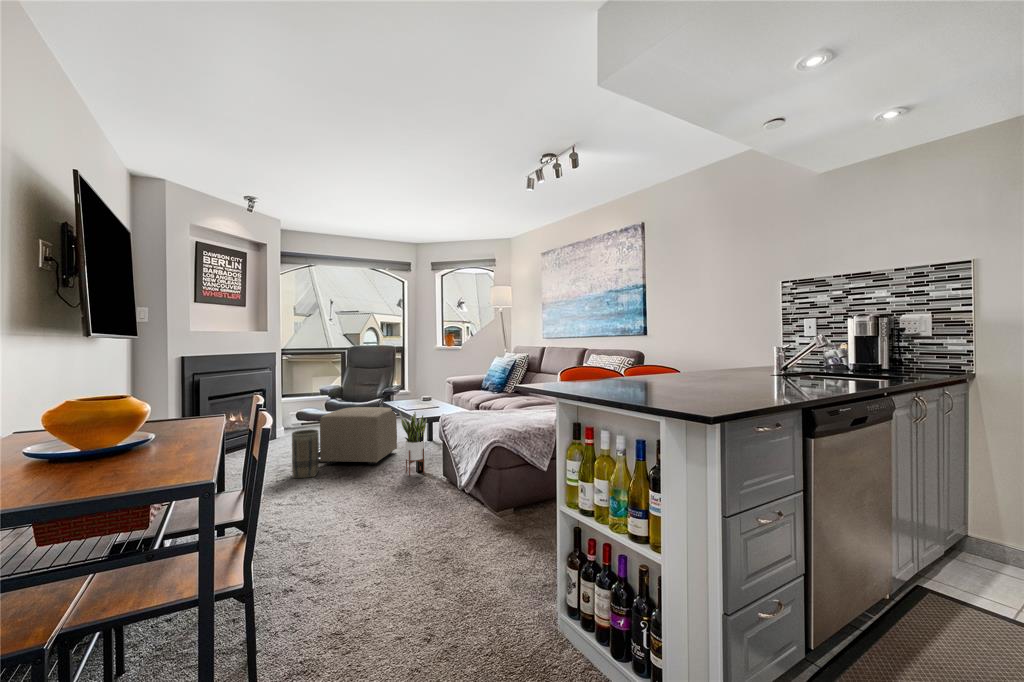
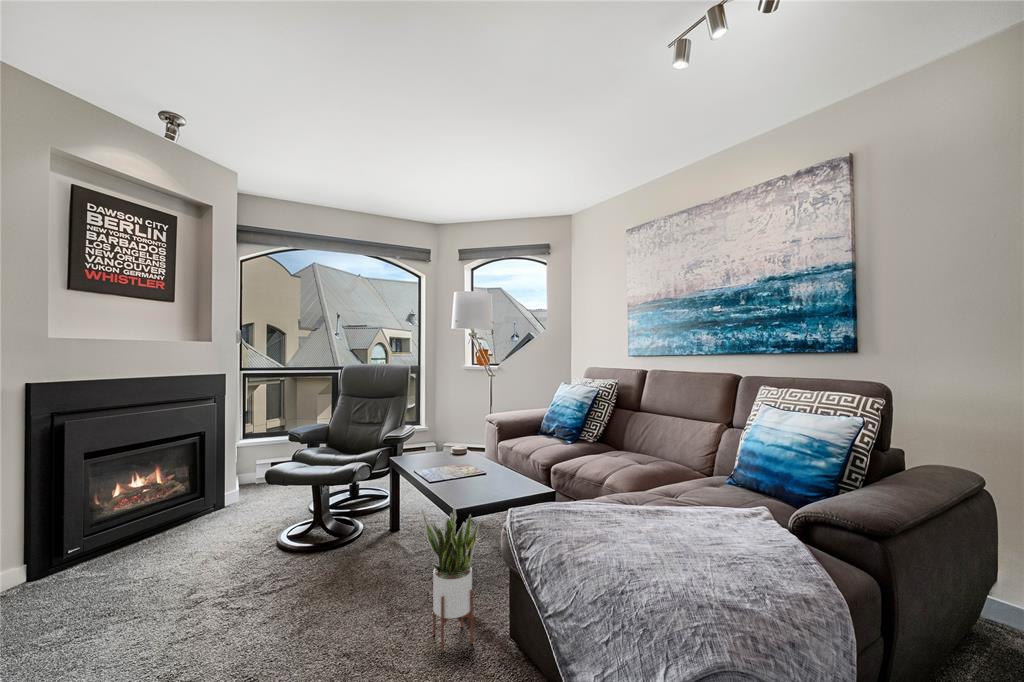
ottoman: present [320,407,397,465] -> none [263,476,412,604]
basket: present [292,429,319,478] -> none [189,539,253,656]

